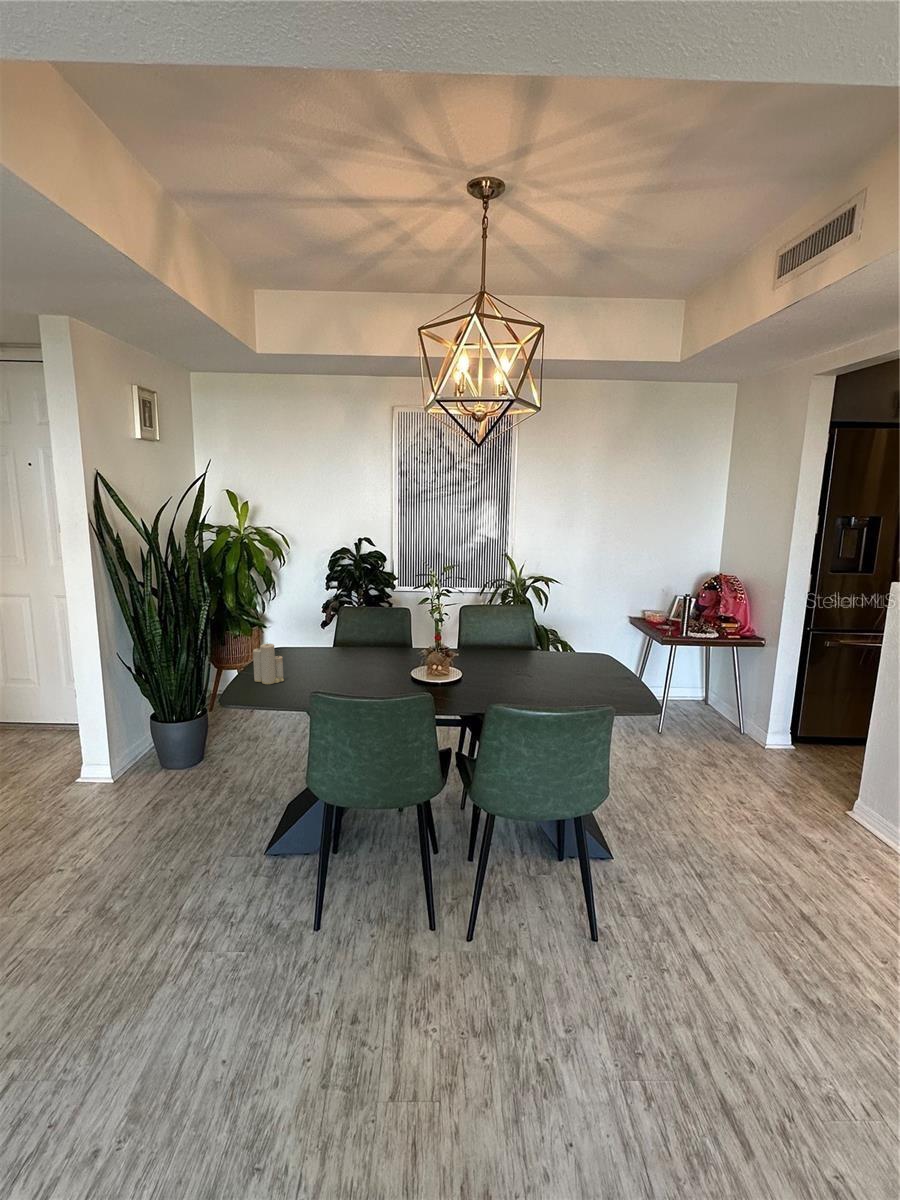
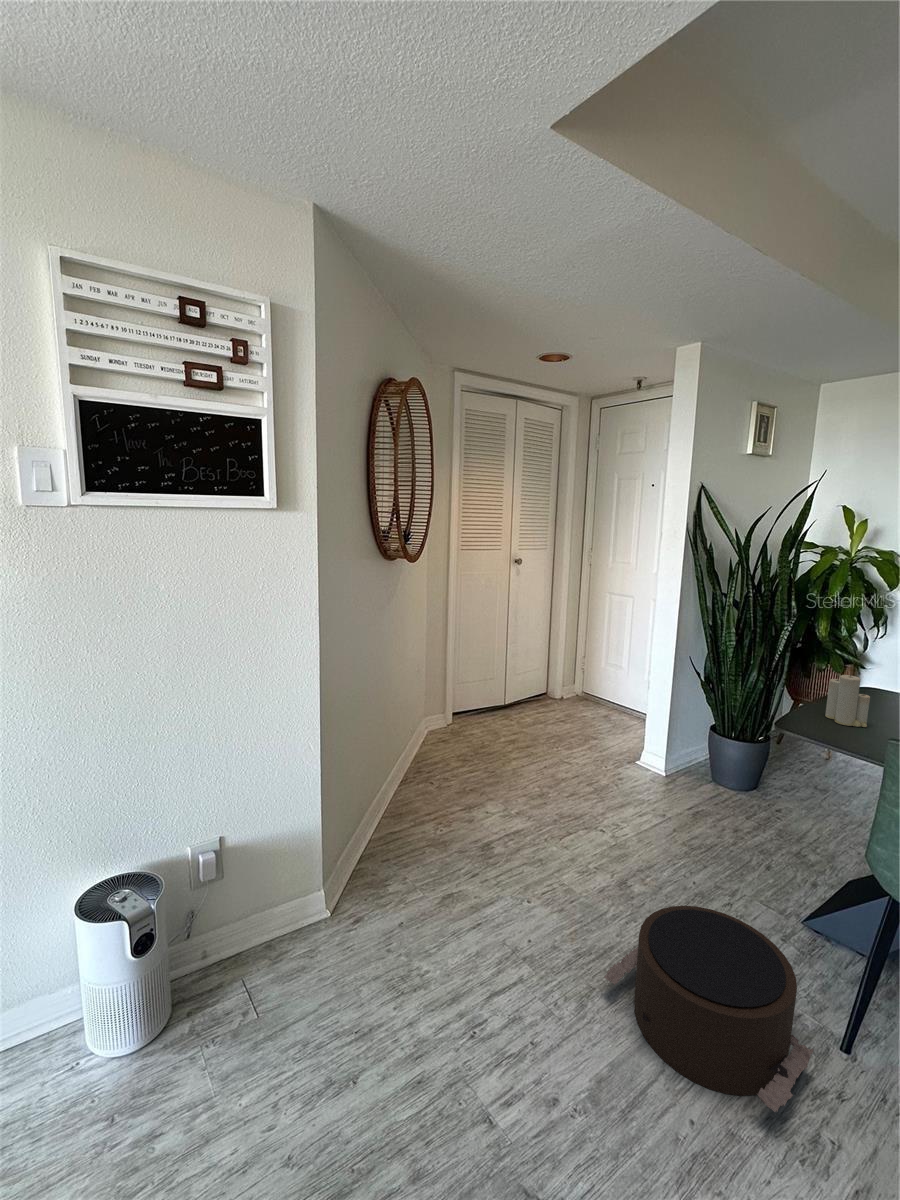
pouf: none [111,877,295,1036] -> present [604,906,813,1112]

